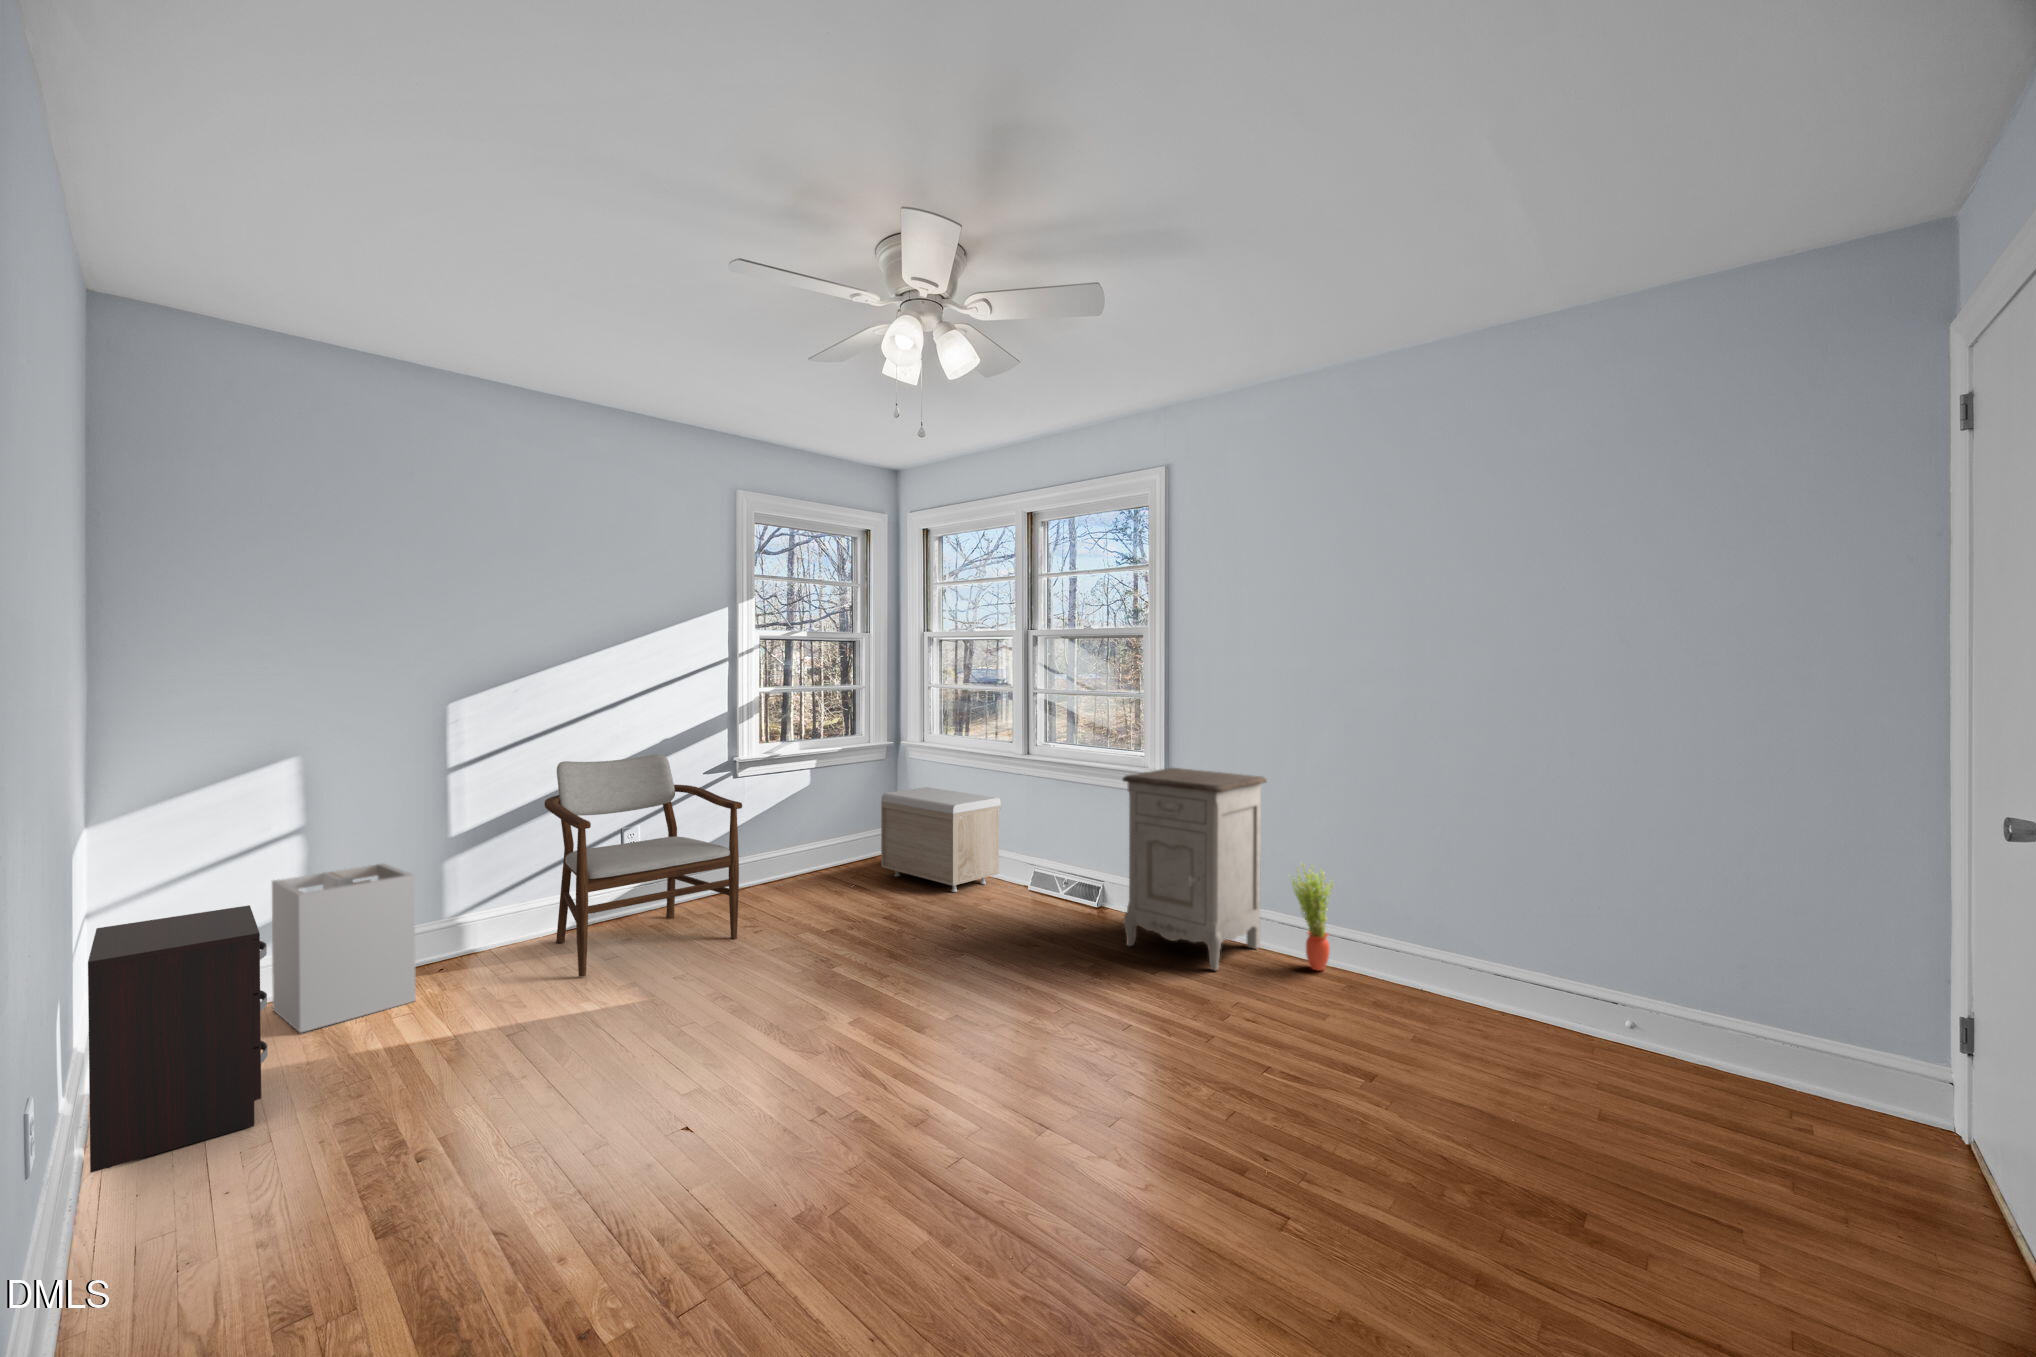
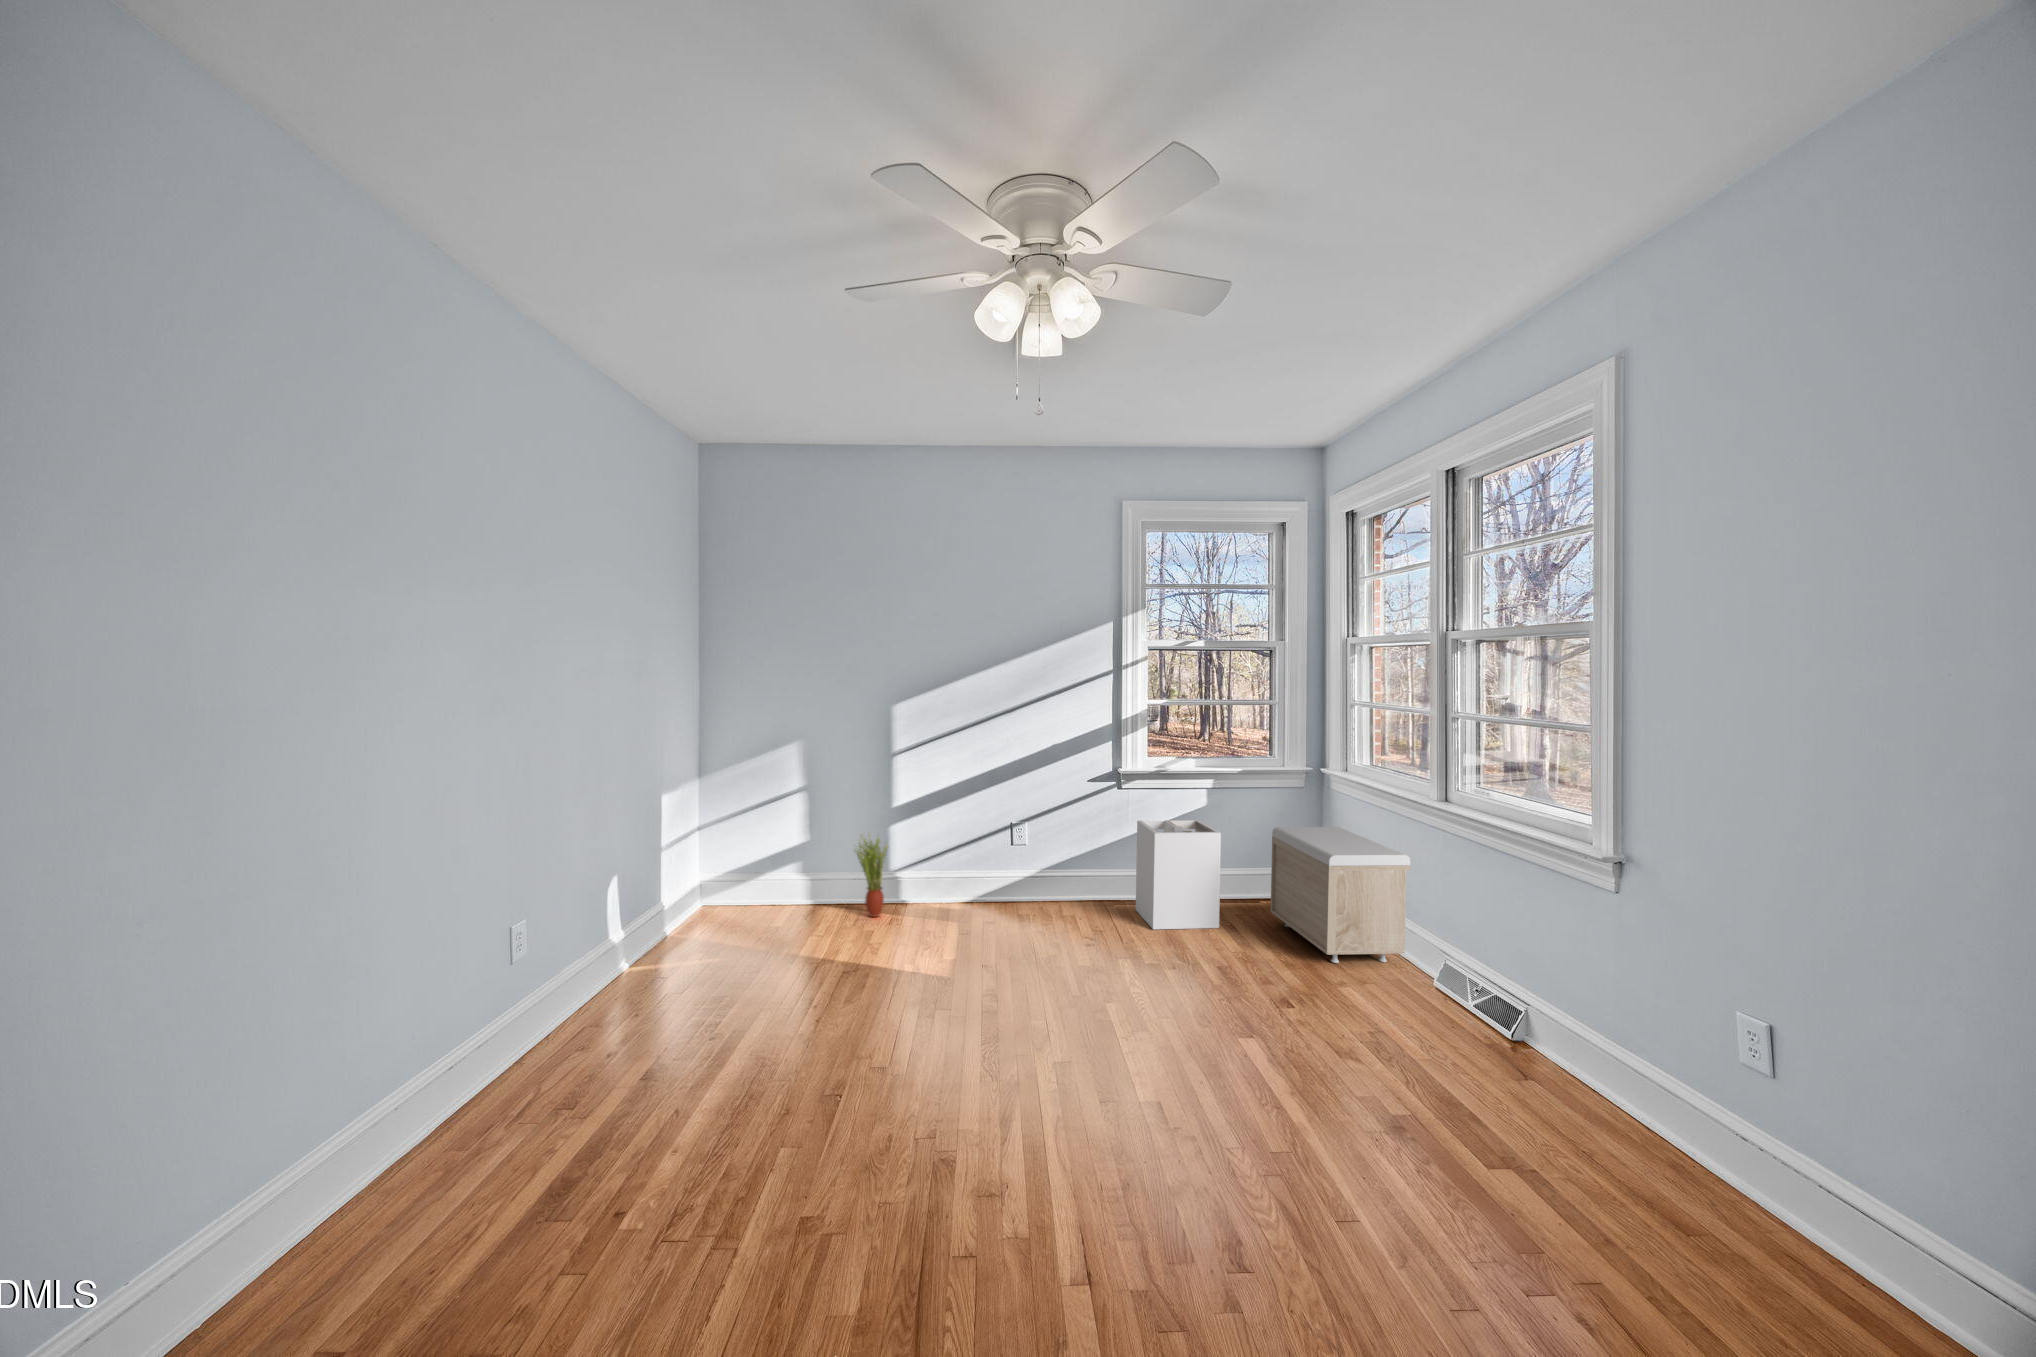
armchair: present [544,755,742,977] -> none [914,759,1070,955]
nightstand: present [1123,768,1267,971] -> none [1500,855,1794,1209]
laundry hamper: present [272,863,416,1033] -> present [1136,820,1221,929]
potted plant: present [1292,865,1333,971] -> present [855,834,888,917]
dresser: present [88,905,267,1173] -> none [566,845,686,1006]

